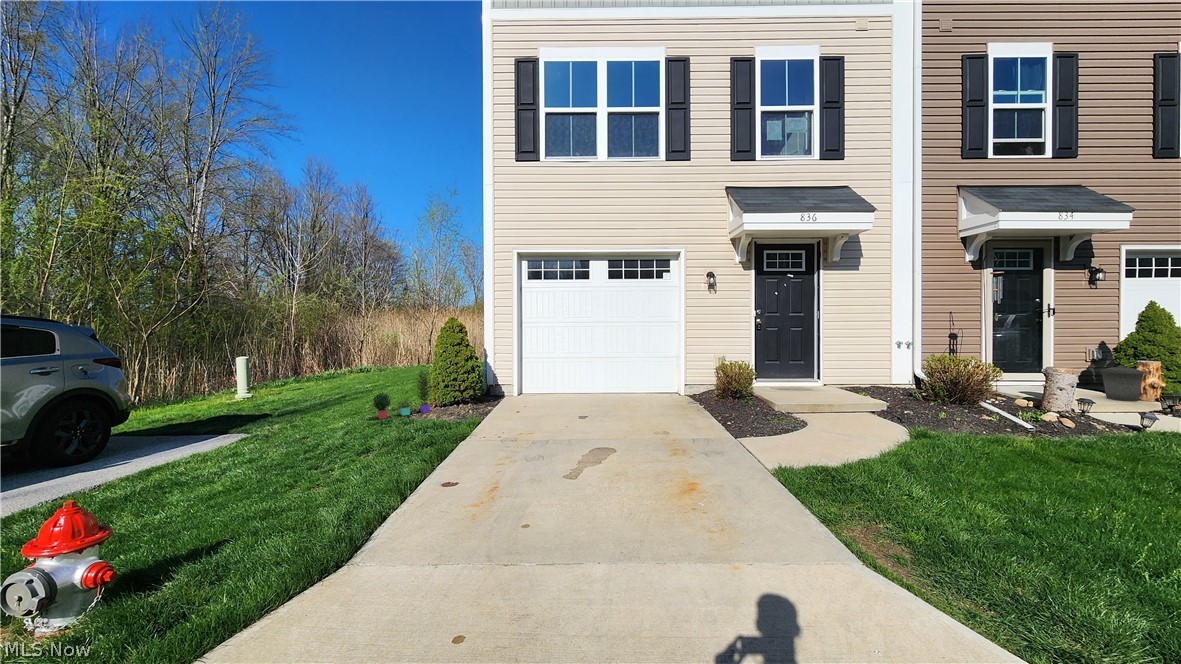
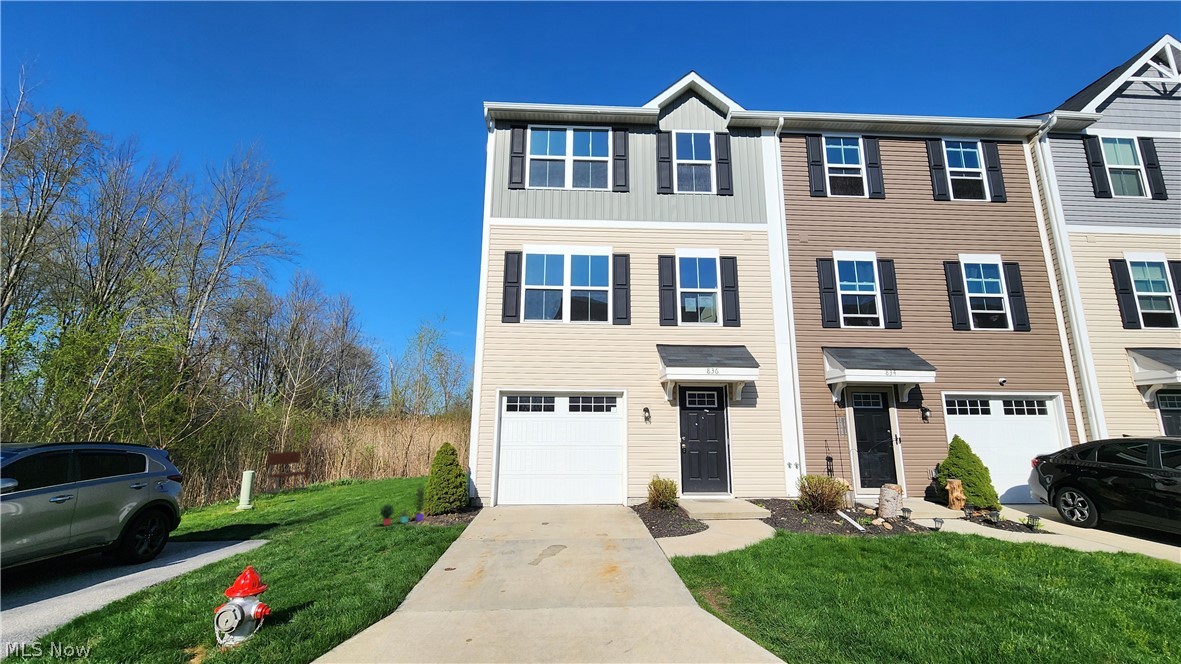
bench: none [275,337,325,381] -> present [266,451,311,493]
trash can: present [1101,366,1145,401] -> none [927,484,953,511]

